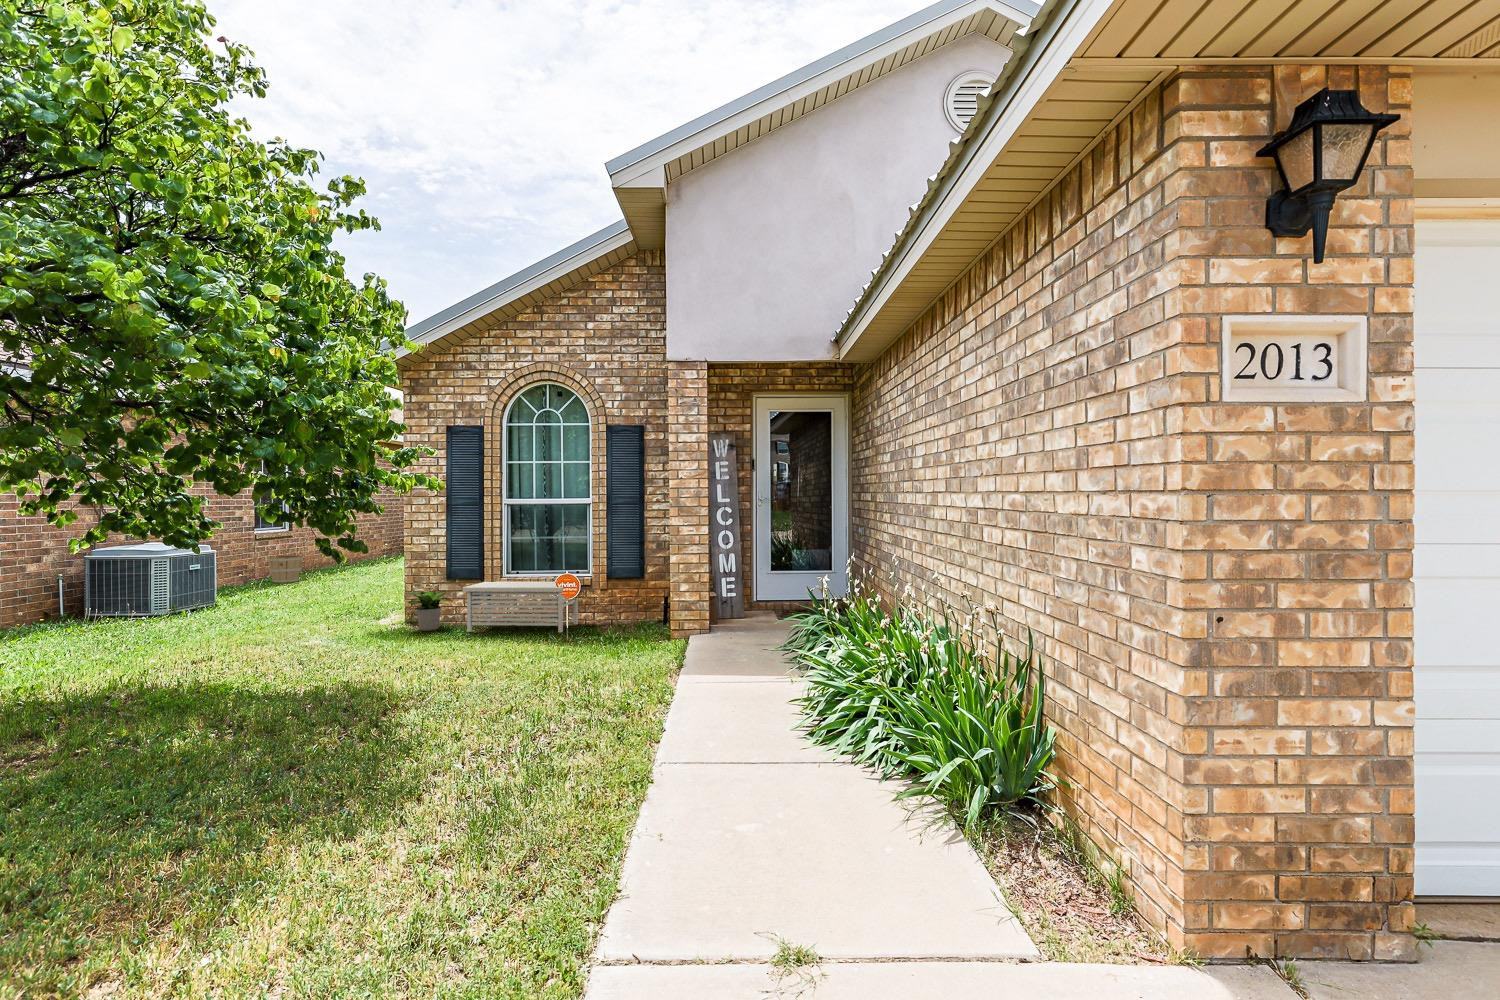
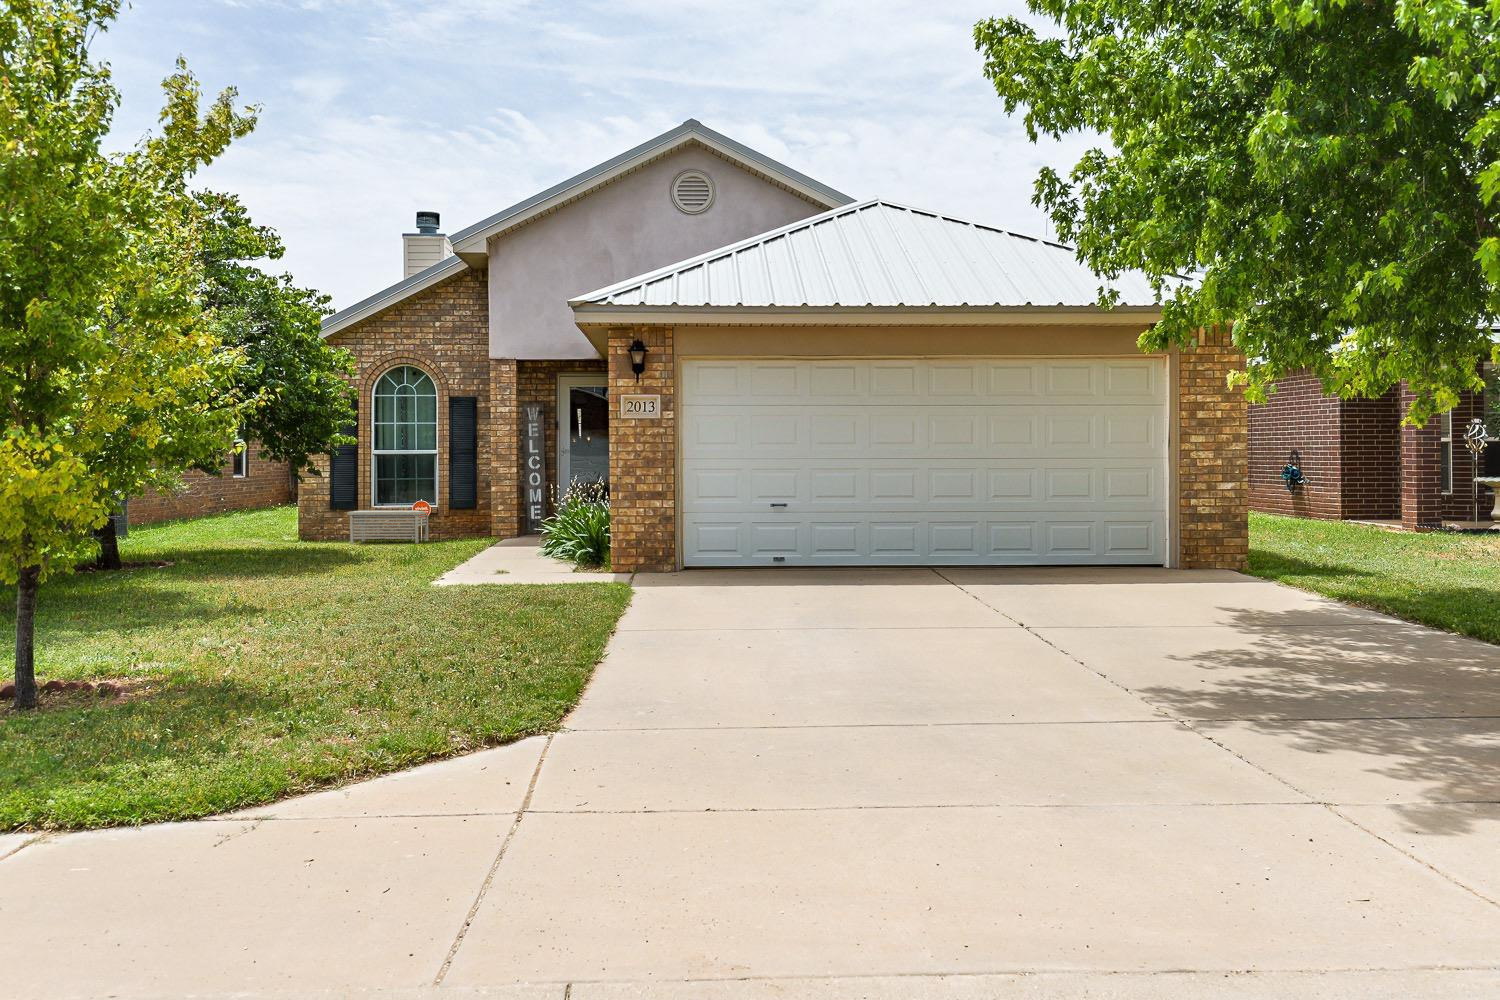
wooden bucket: present [267,555,303,583] -> none [136,504,167,529]
potted plant: present [408,591,452,631] -> none [305,517,339,544]

